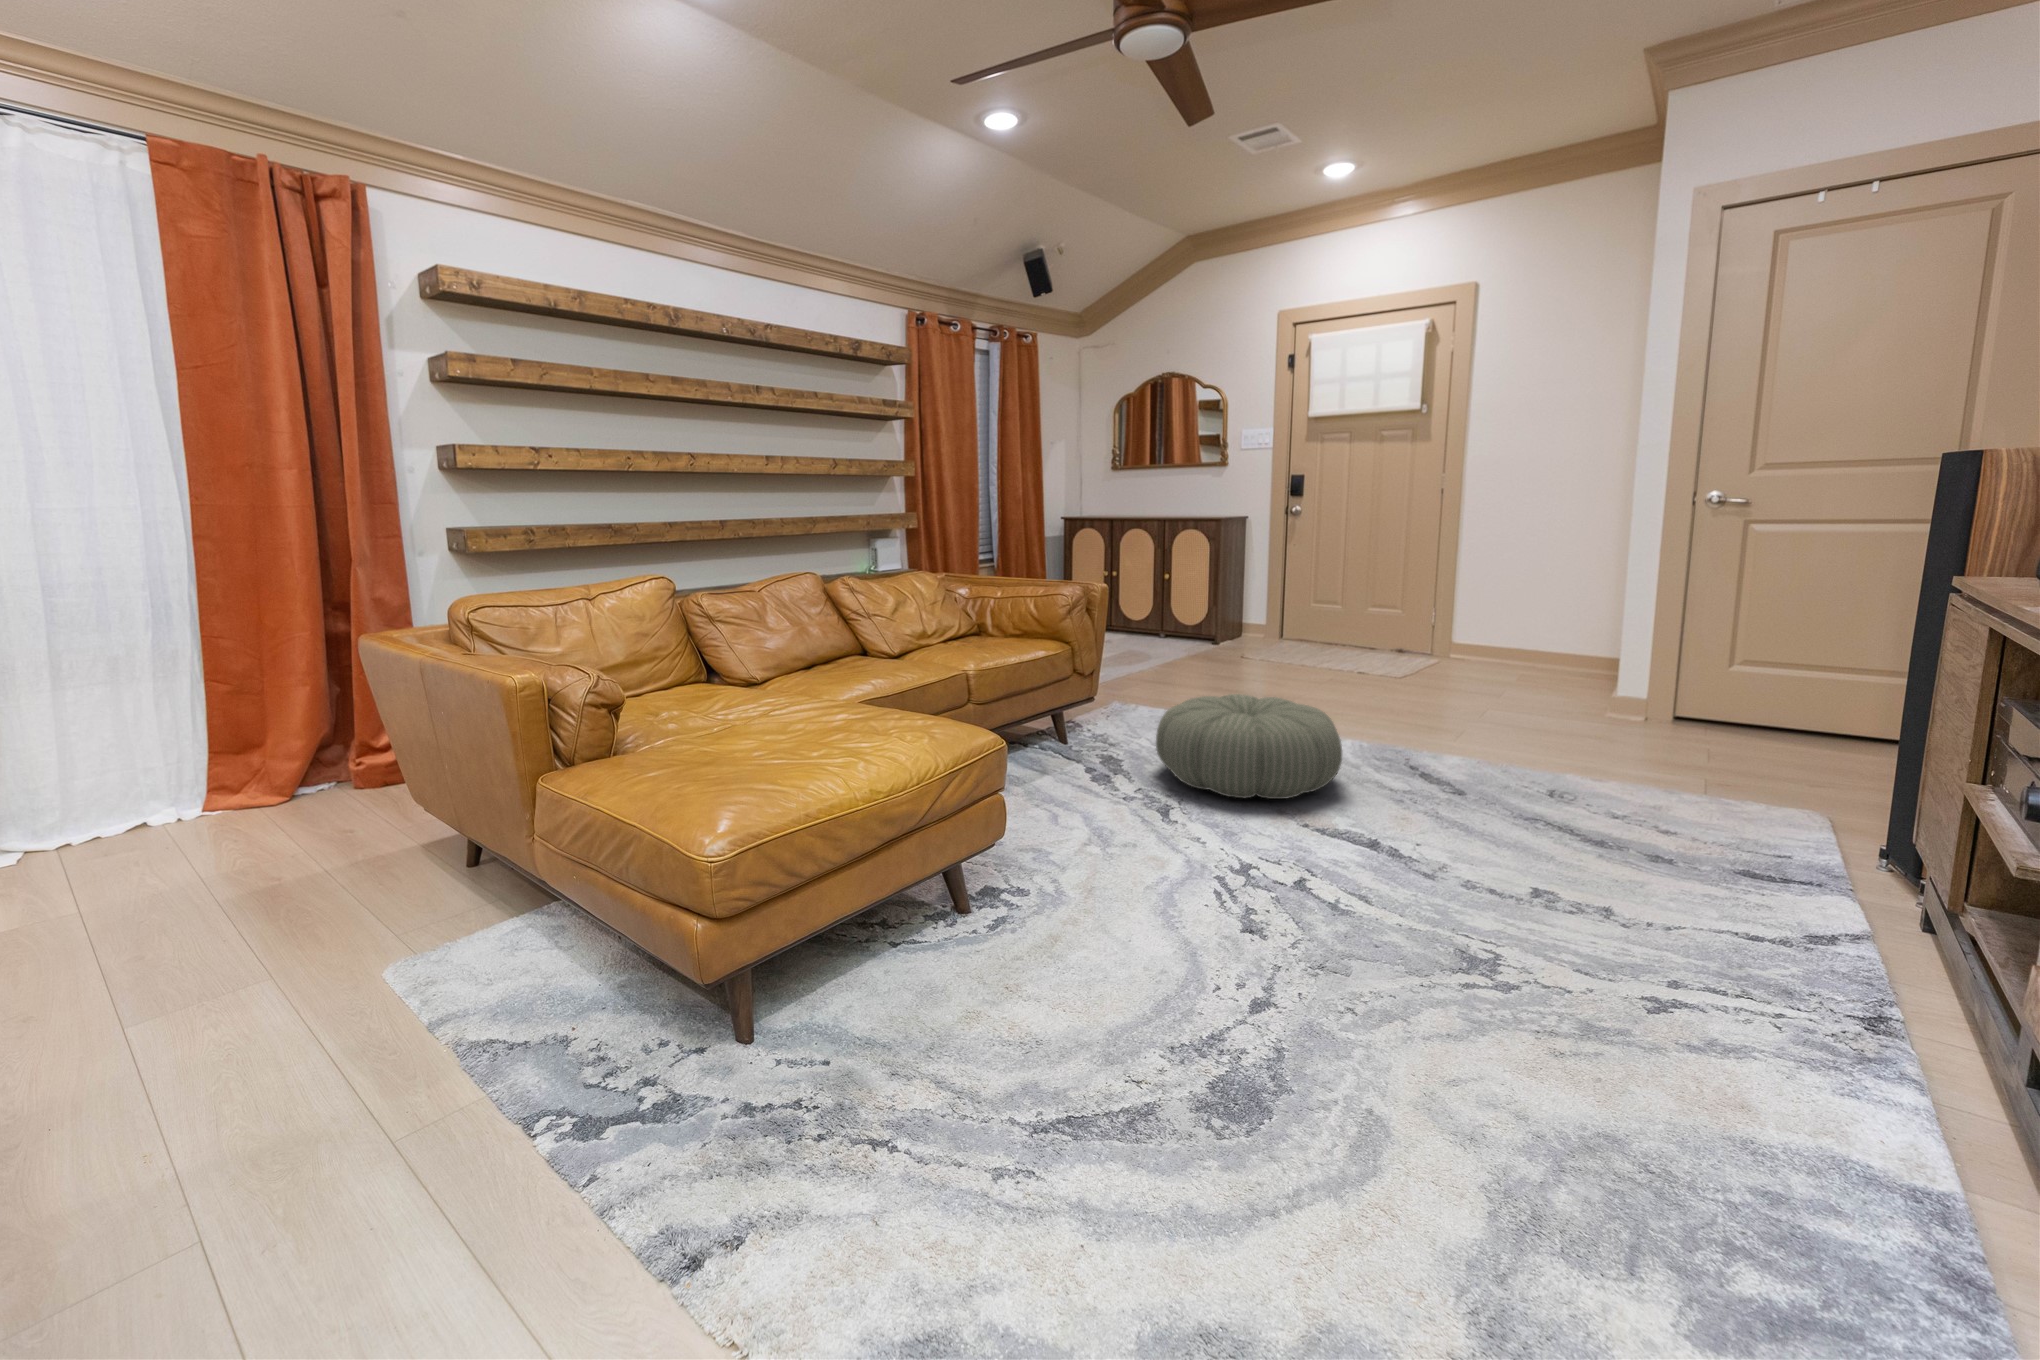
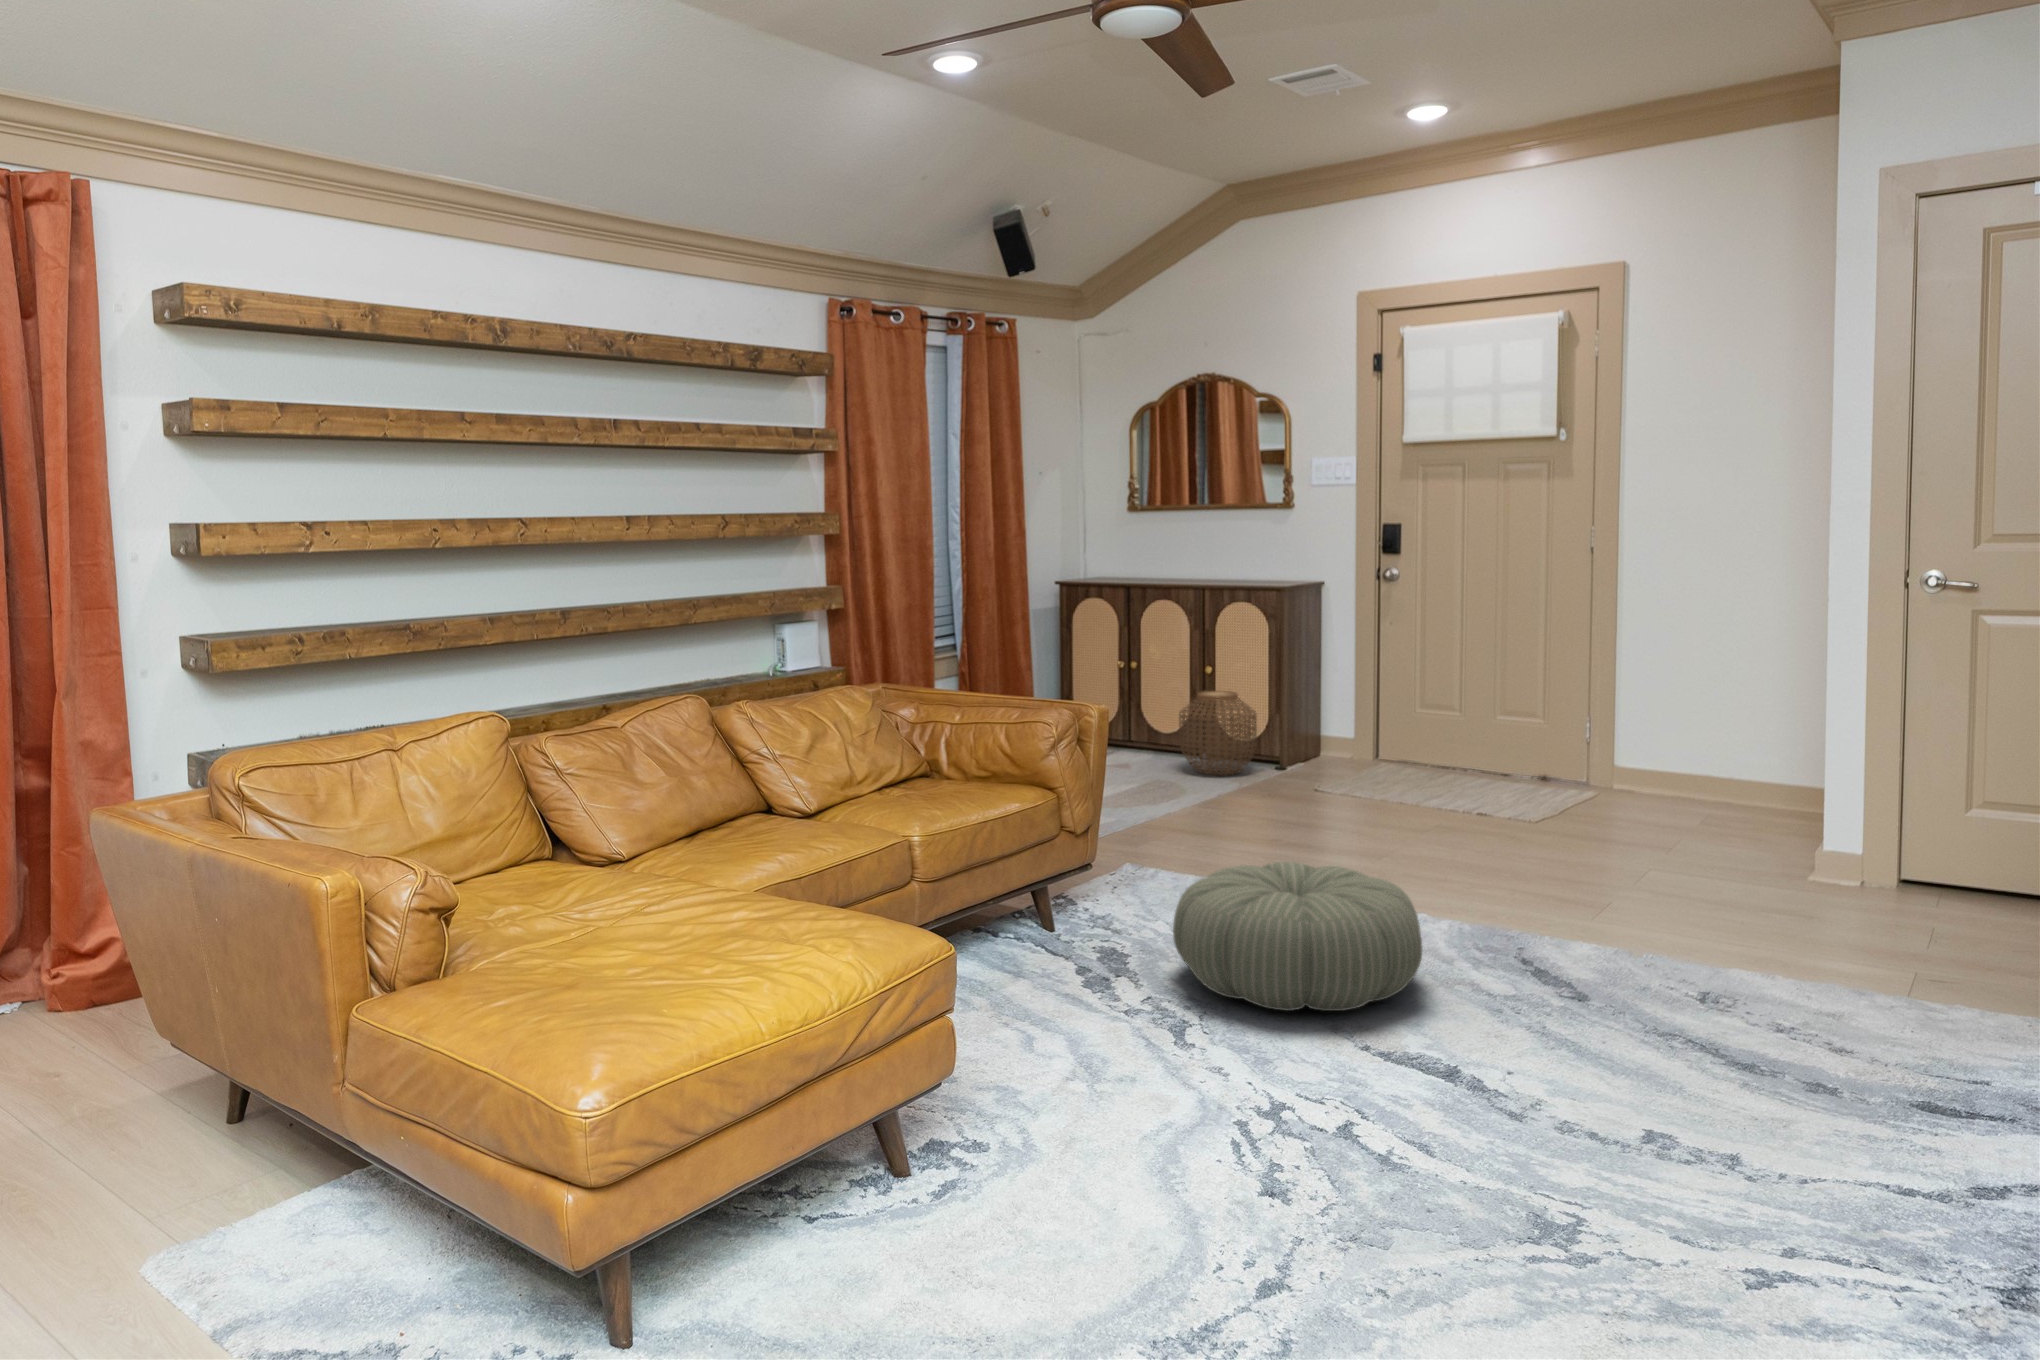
woven basket: none [1144,590,1198,647] -> present [1179,691,1257,776]

